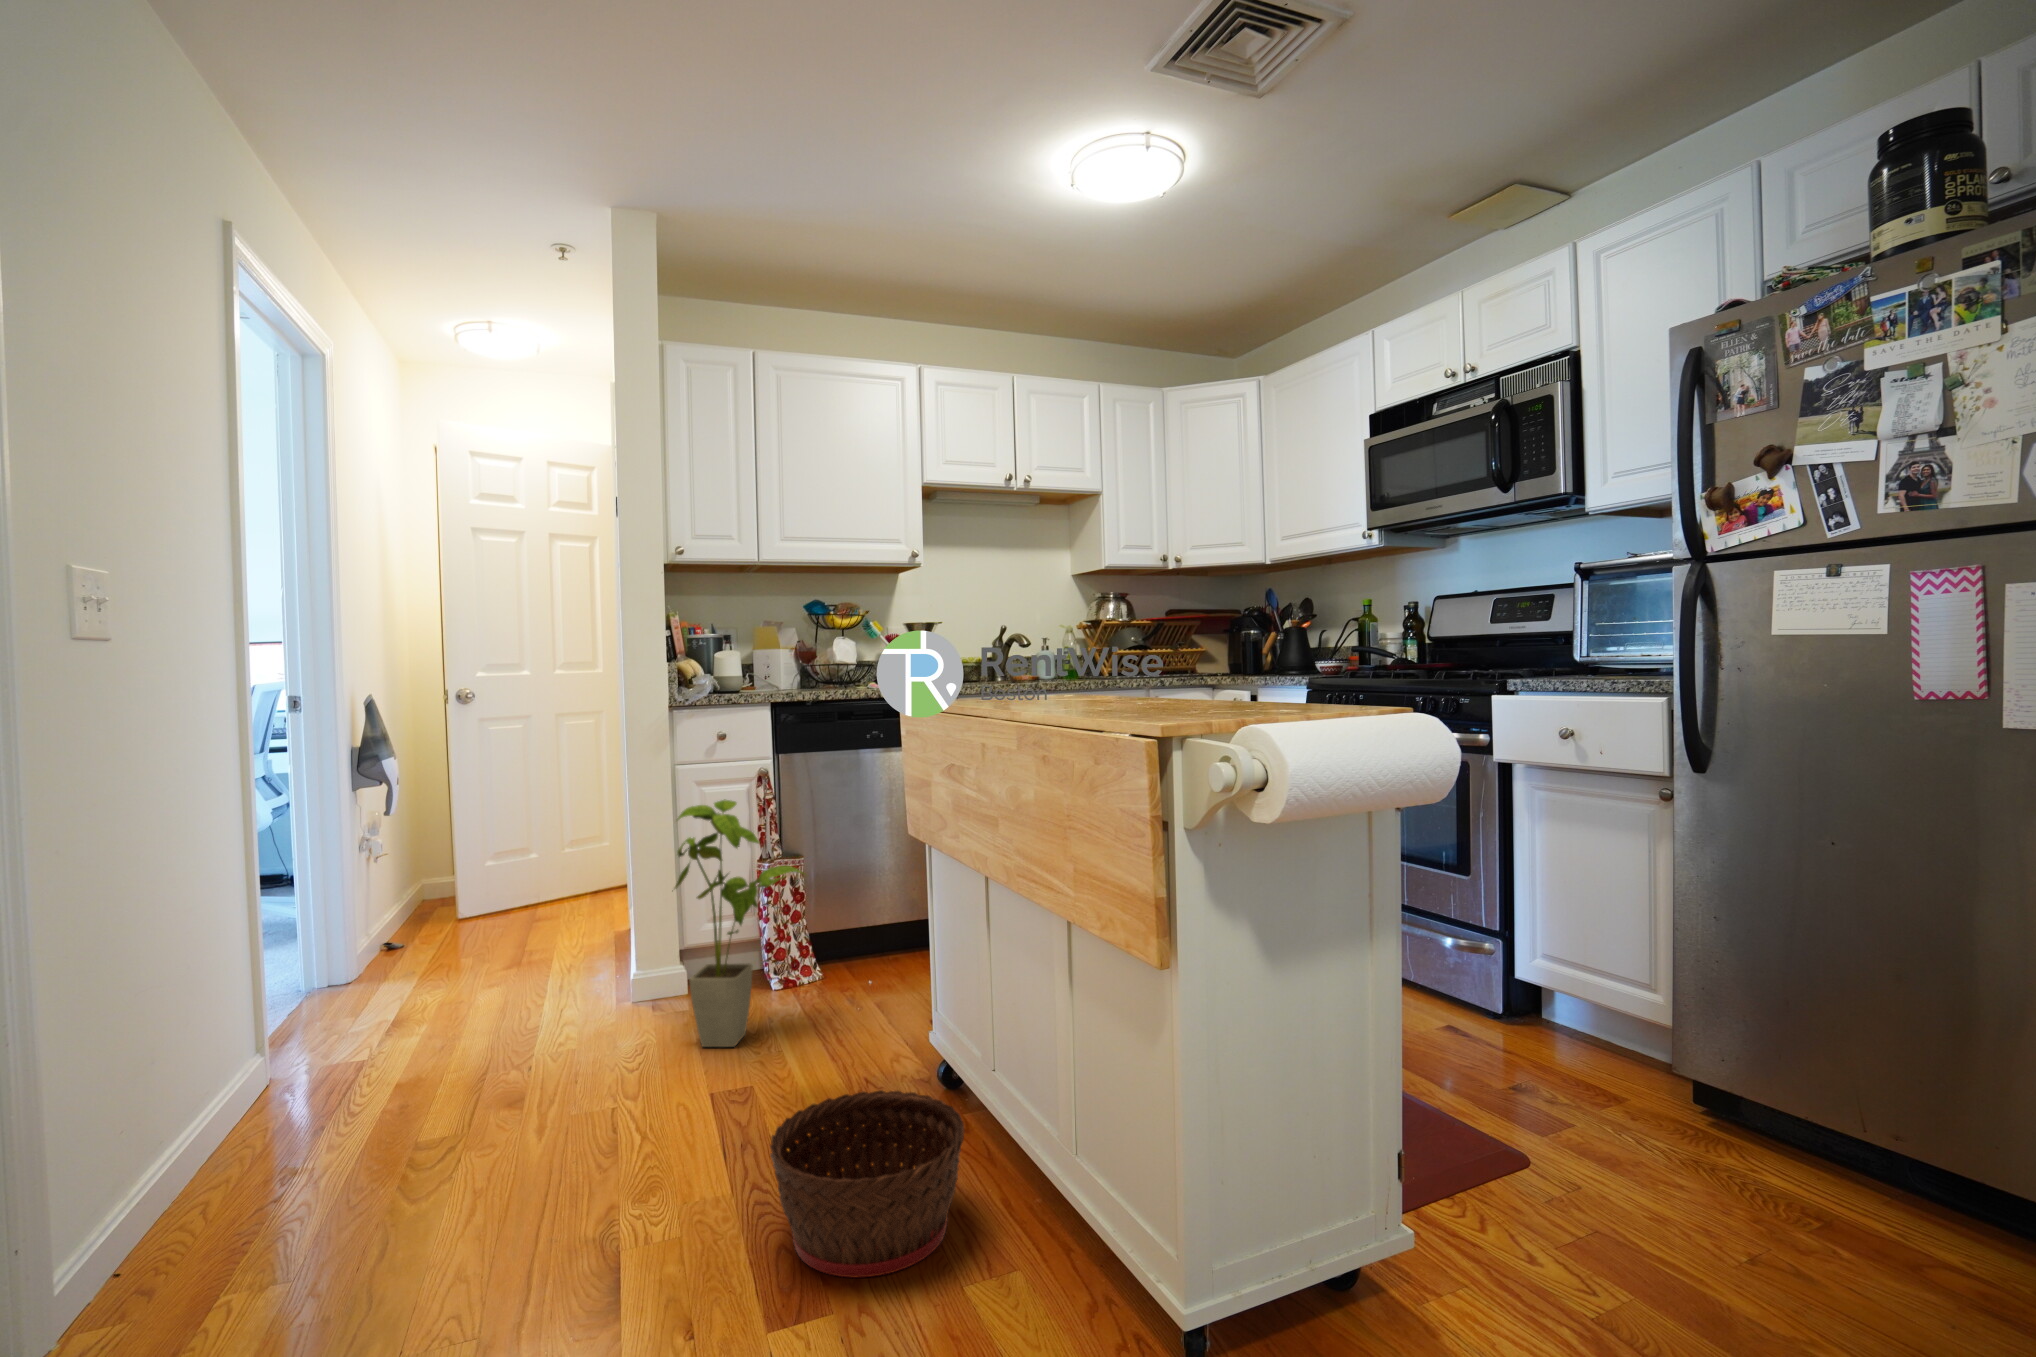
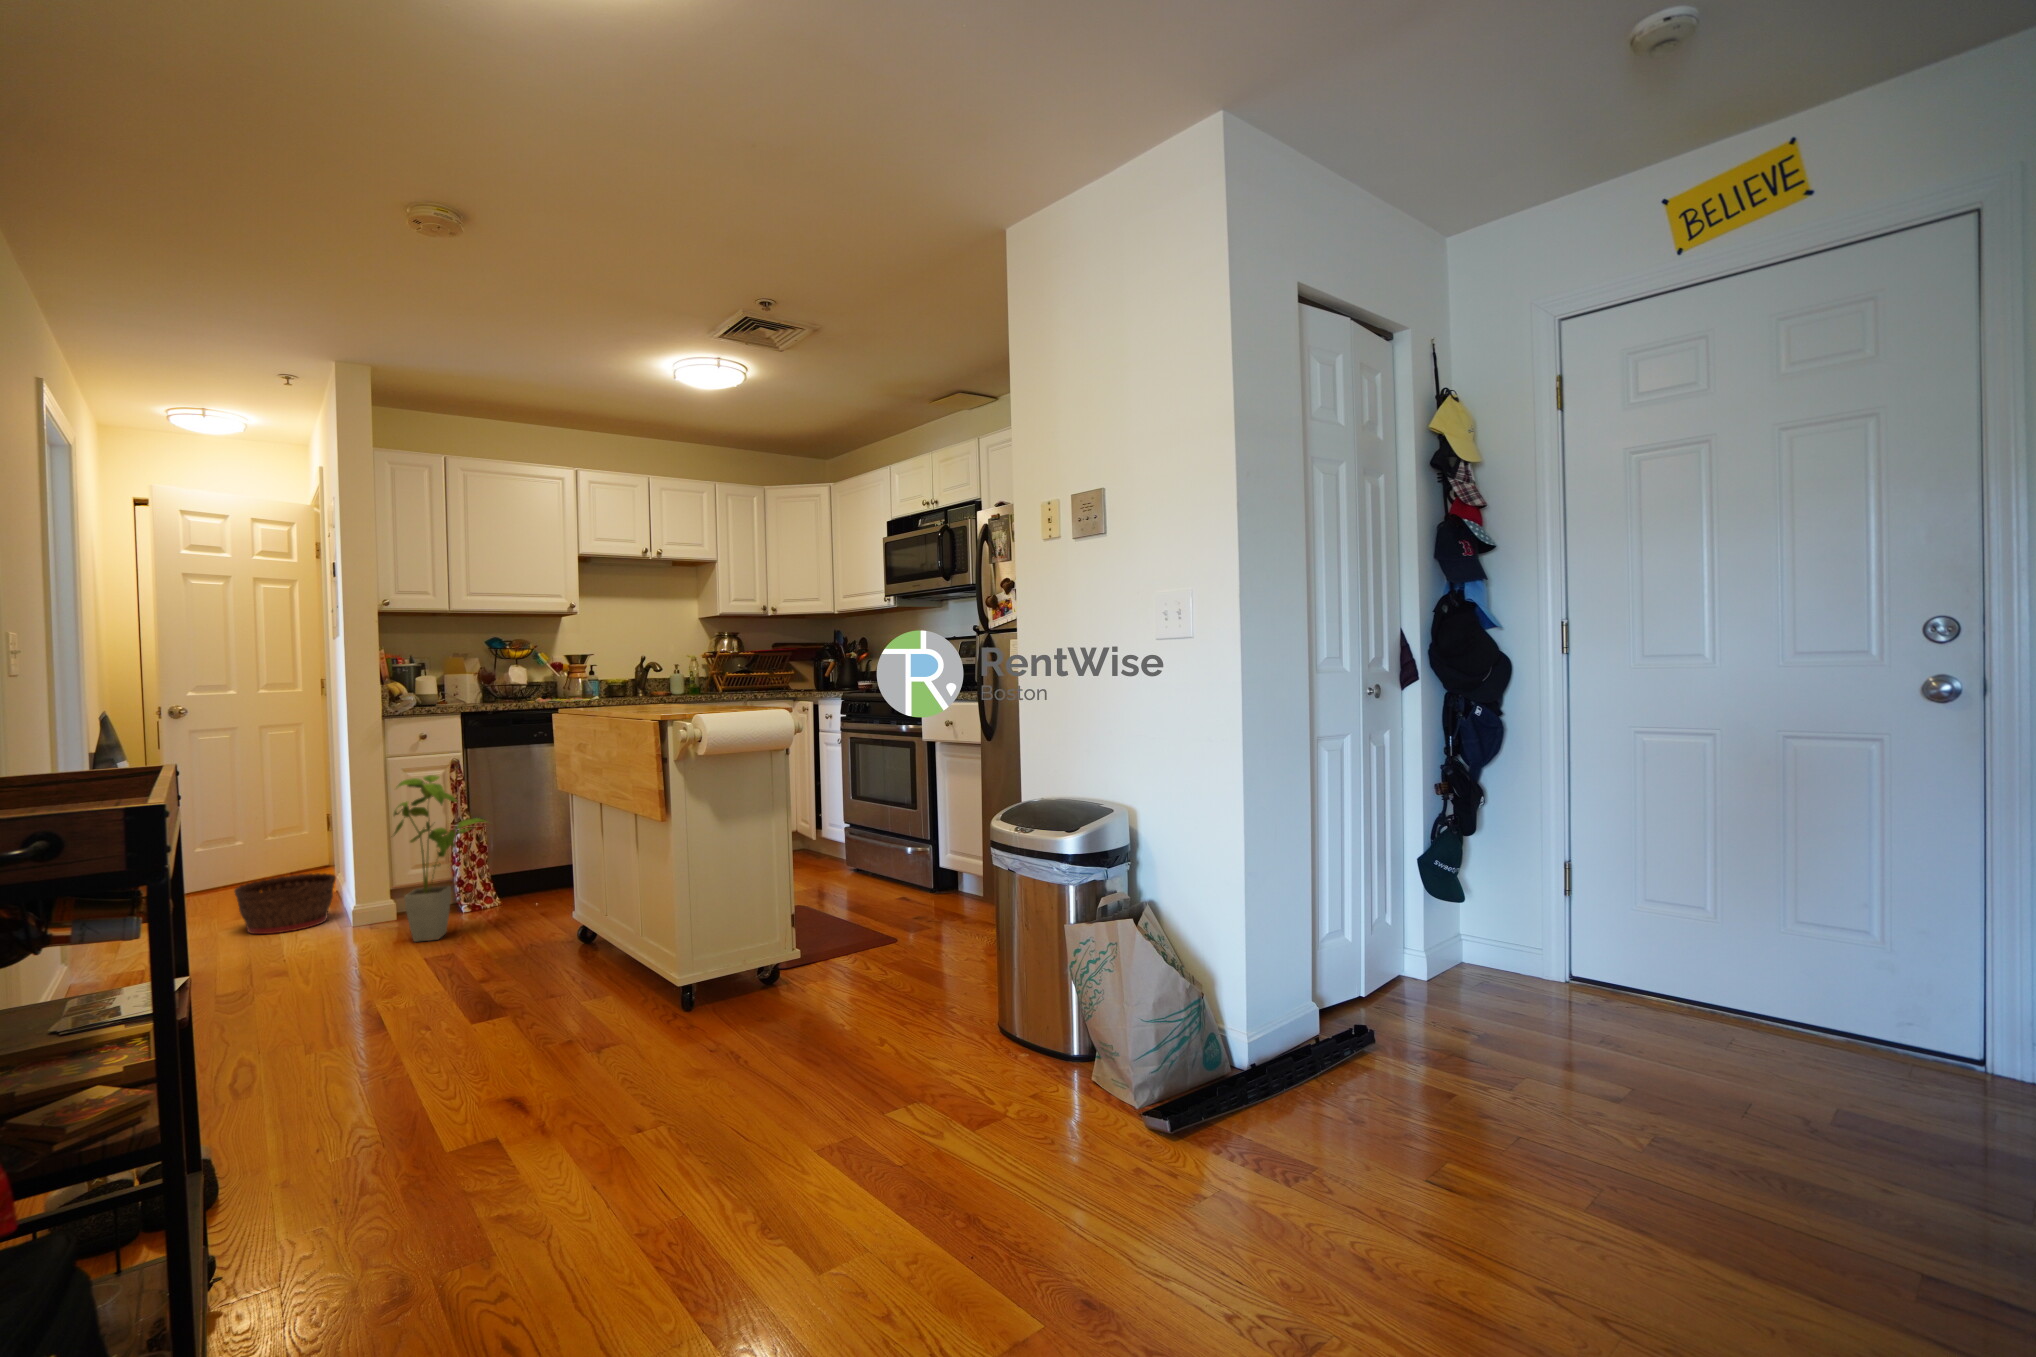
basket: present [770,1090,964,1277] -> present [235,873,336,934]

